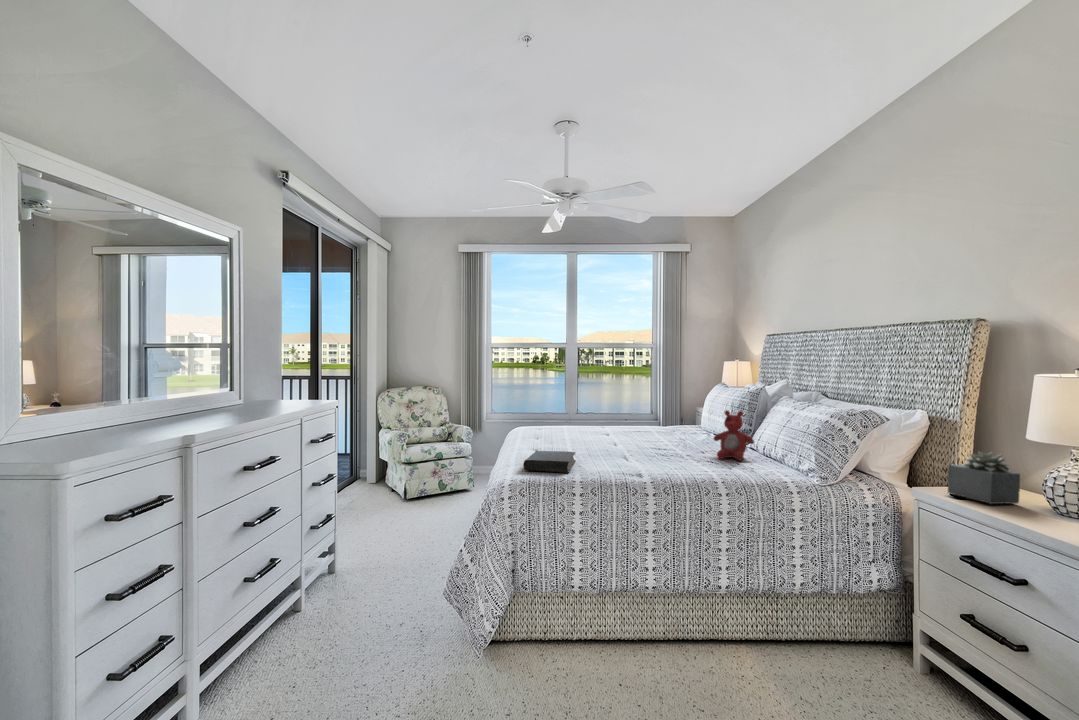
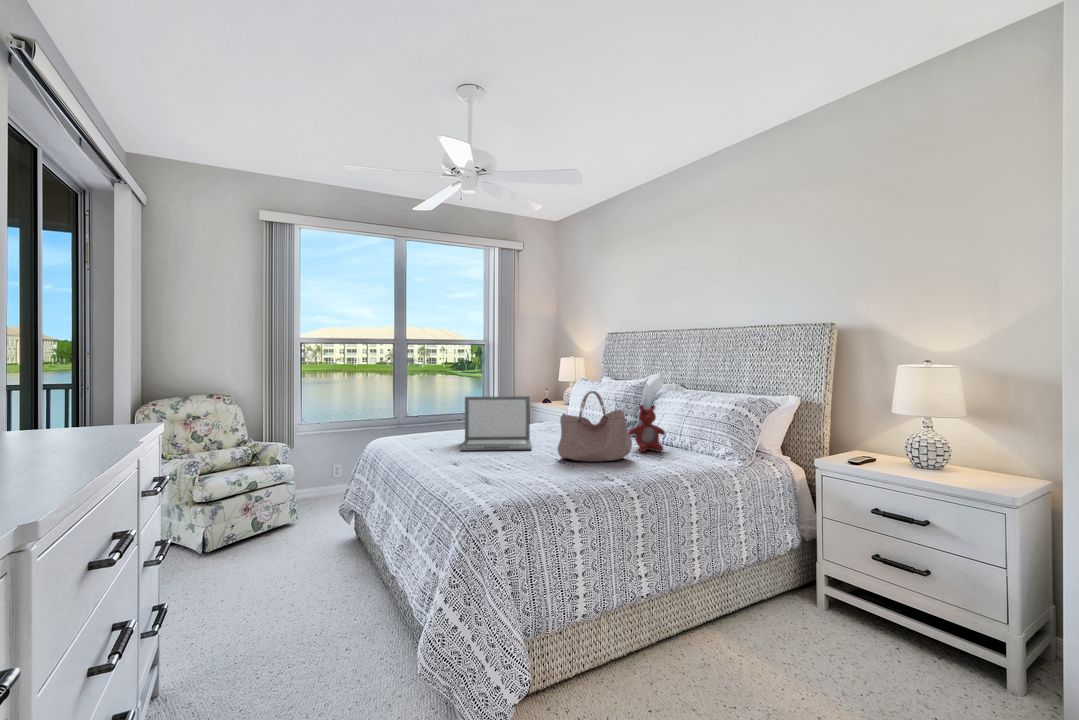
handbag: none [626,393,698,462] -> present [558,391,632,462]
laptop: none [558,395,631,446] -> present [461,396,532,451]
book: present [523,451,576,473] -> none [476,462,543,491]
succulent plant: present [948,452,1020,504] -> none [842,425,889,466]

